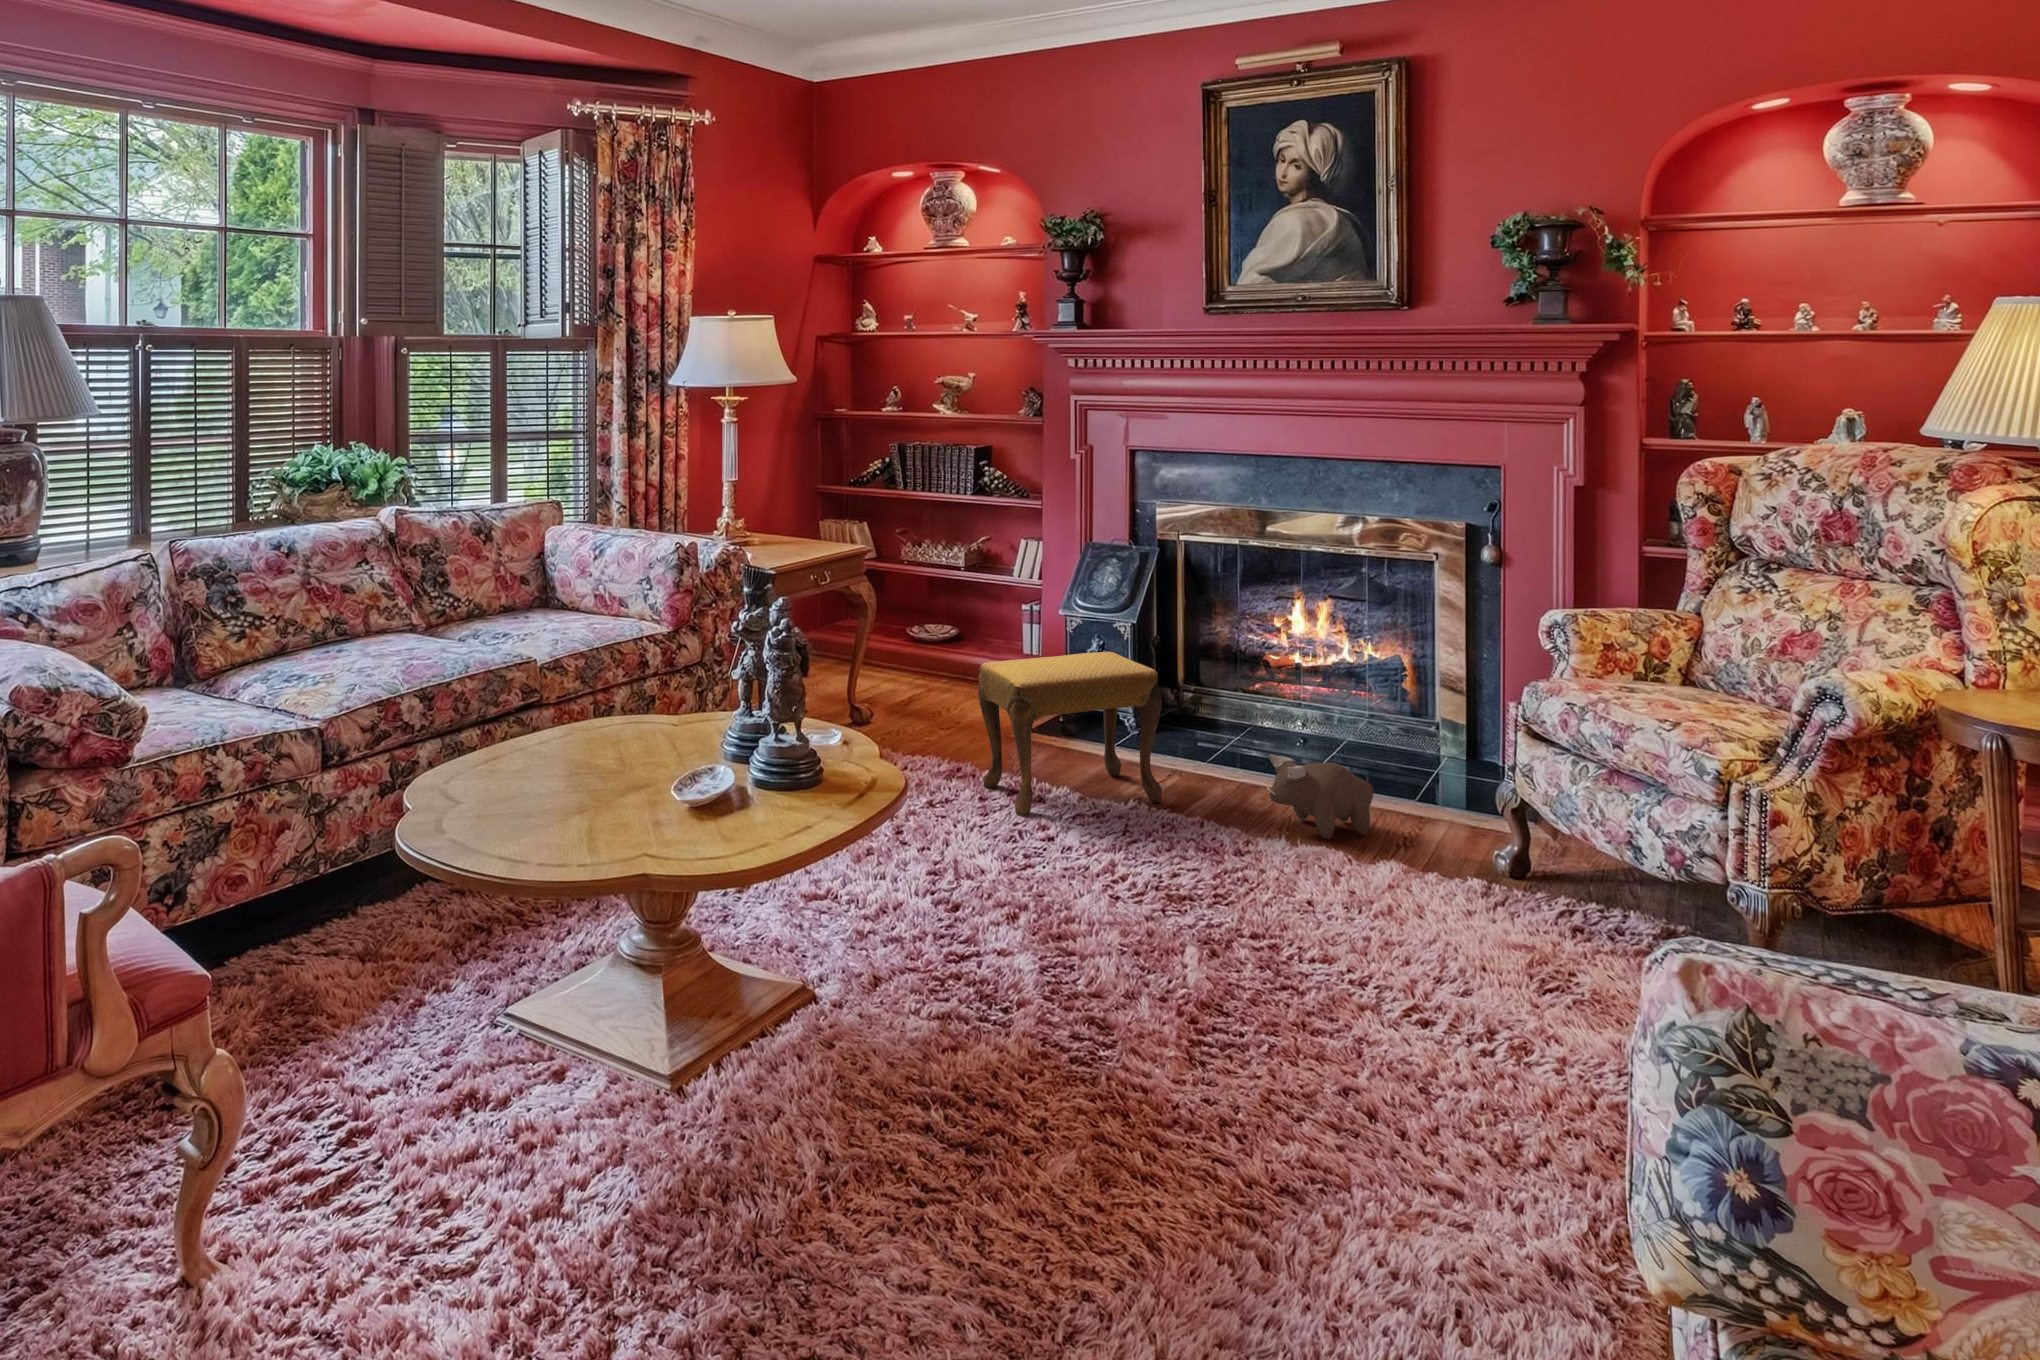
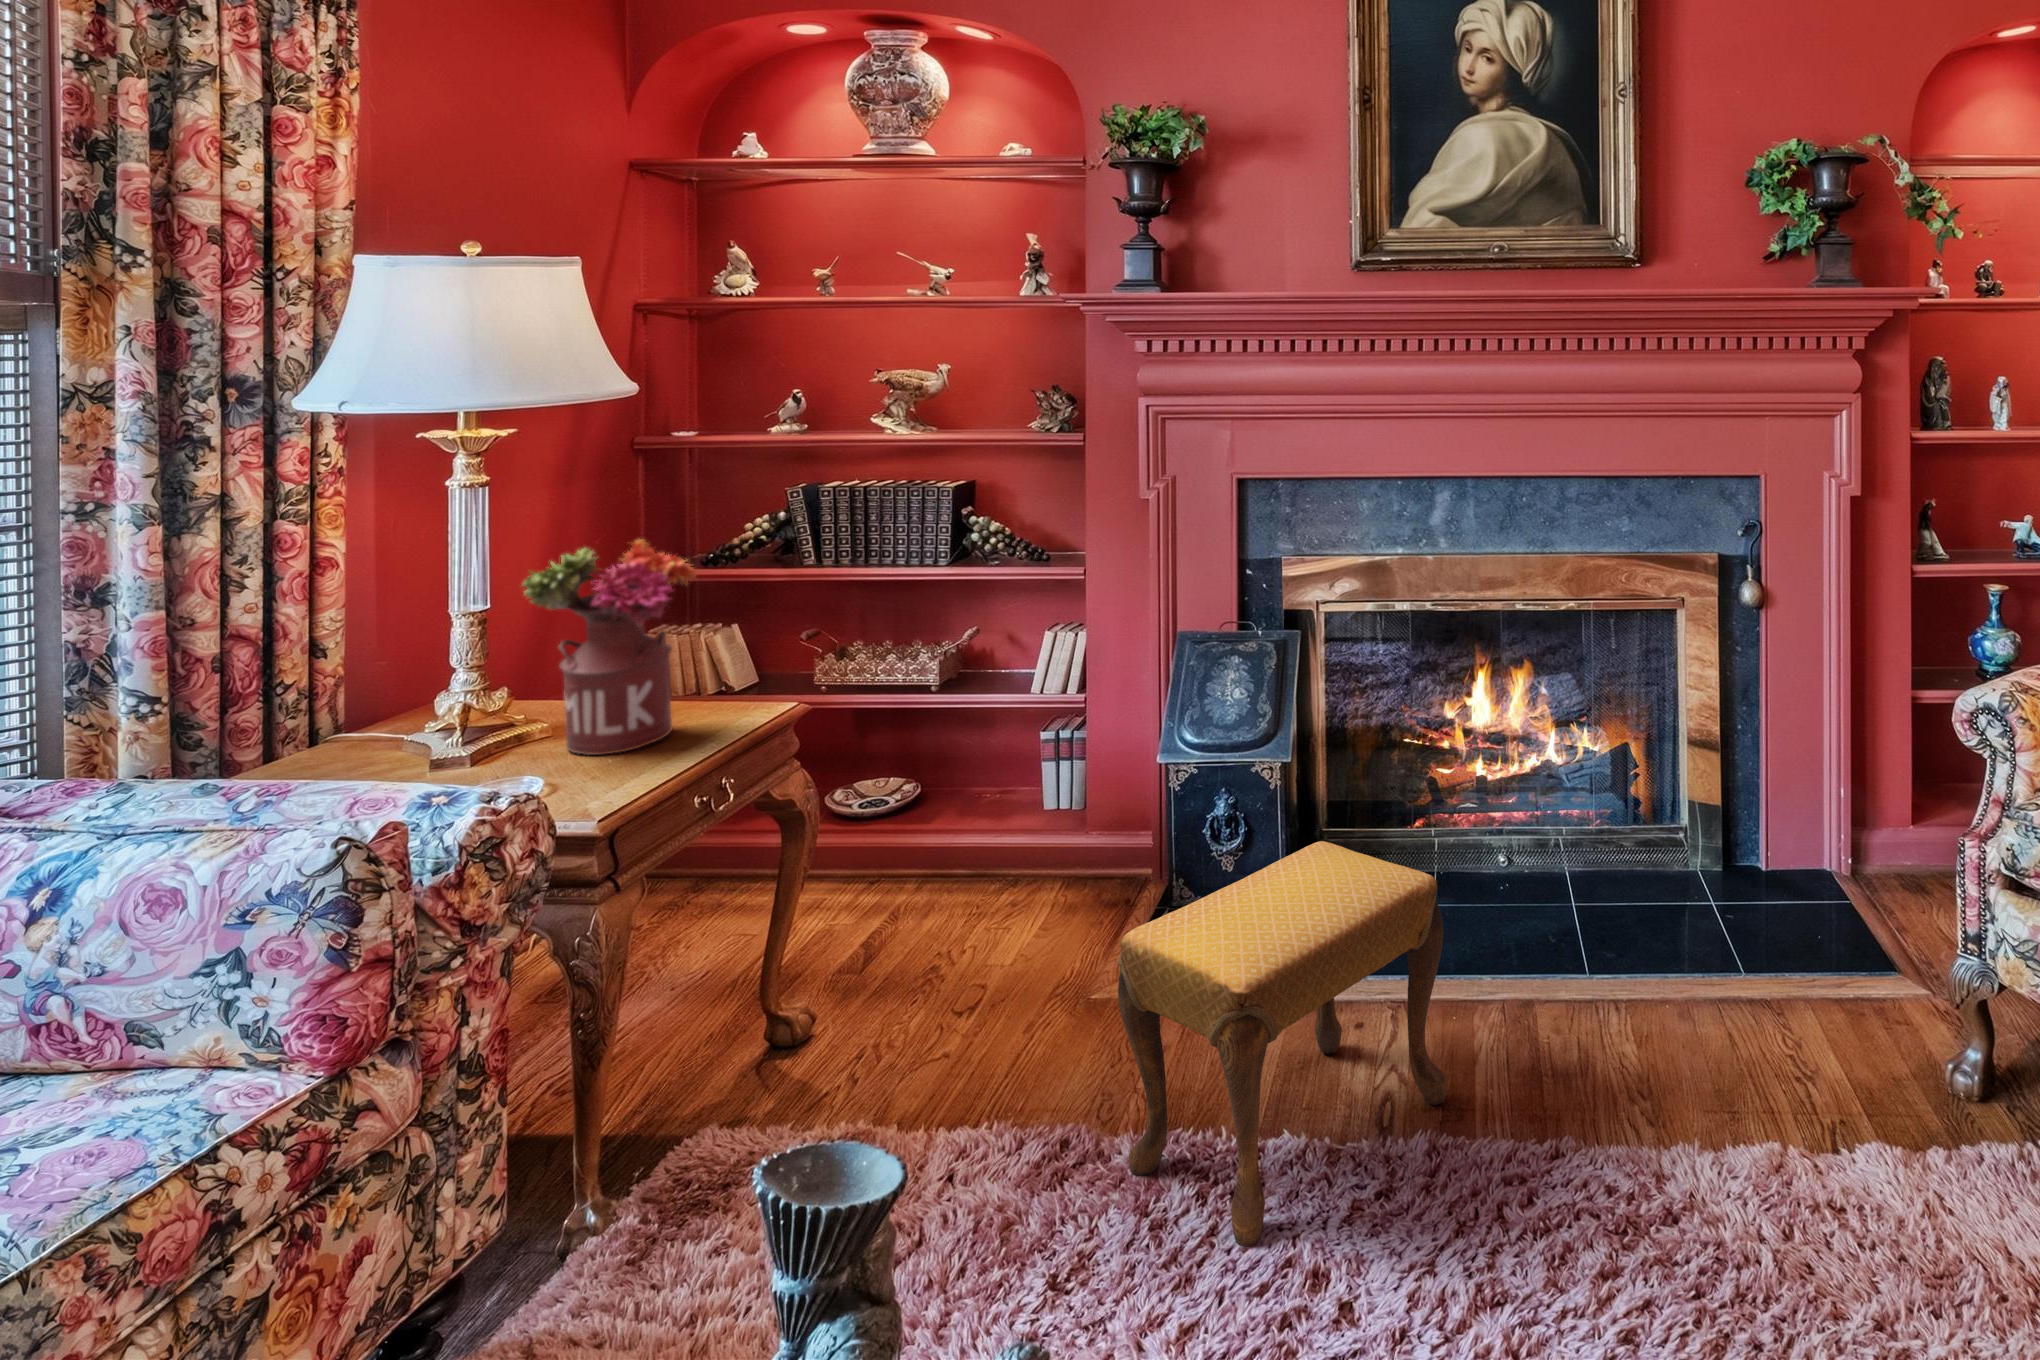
flower arrangement: none [747,451,817,550] -> present [522,539,695,755]
plush toy: present [1267,754,1373,839] -> none [1621,965,1761,1102]

